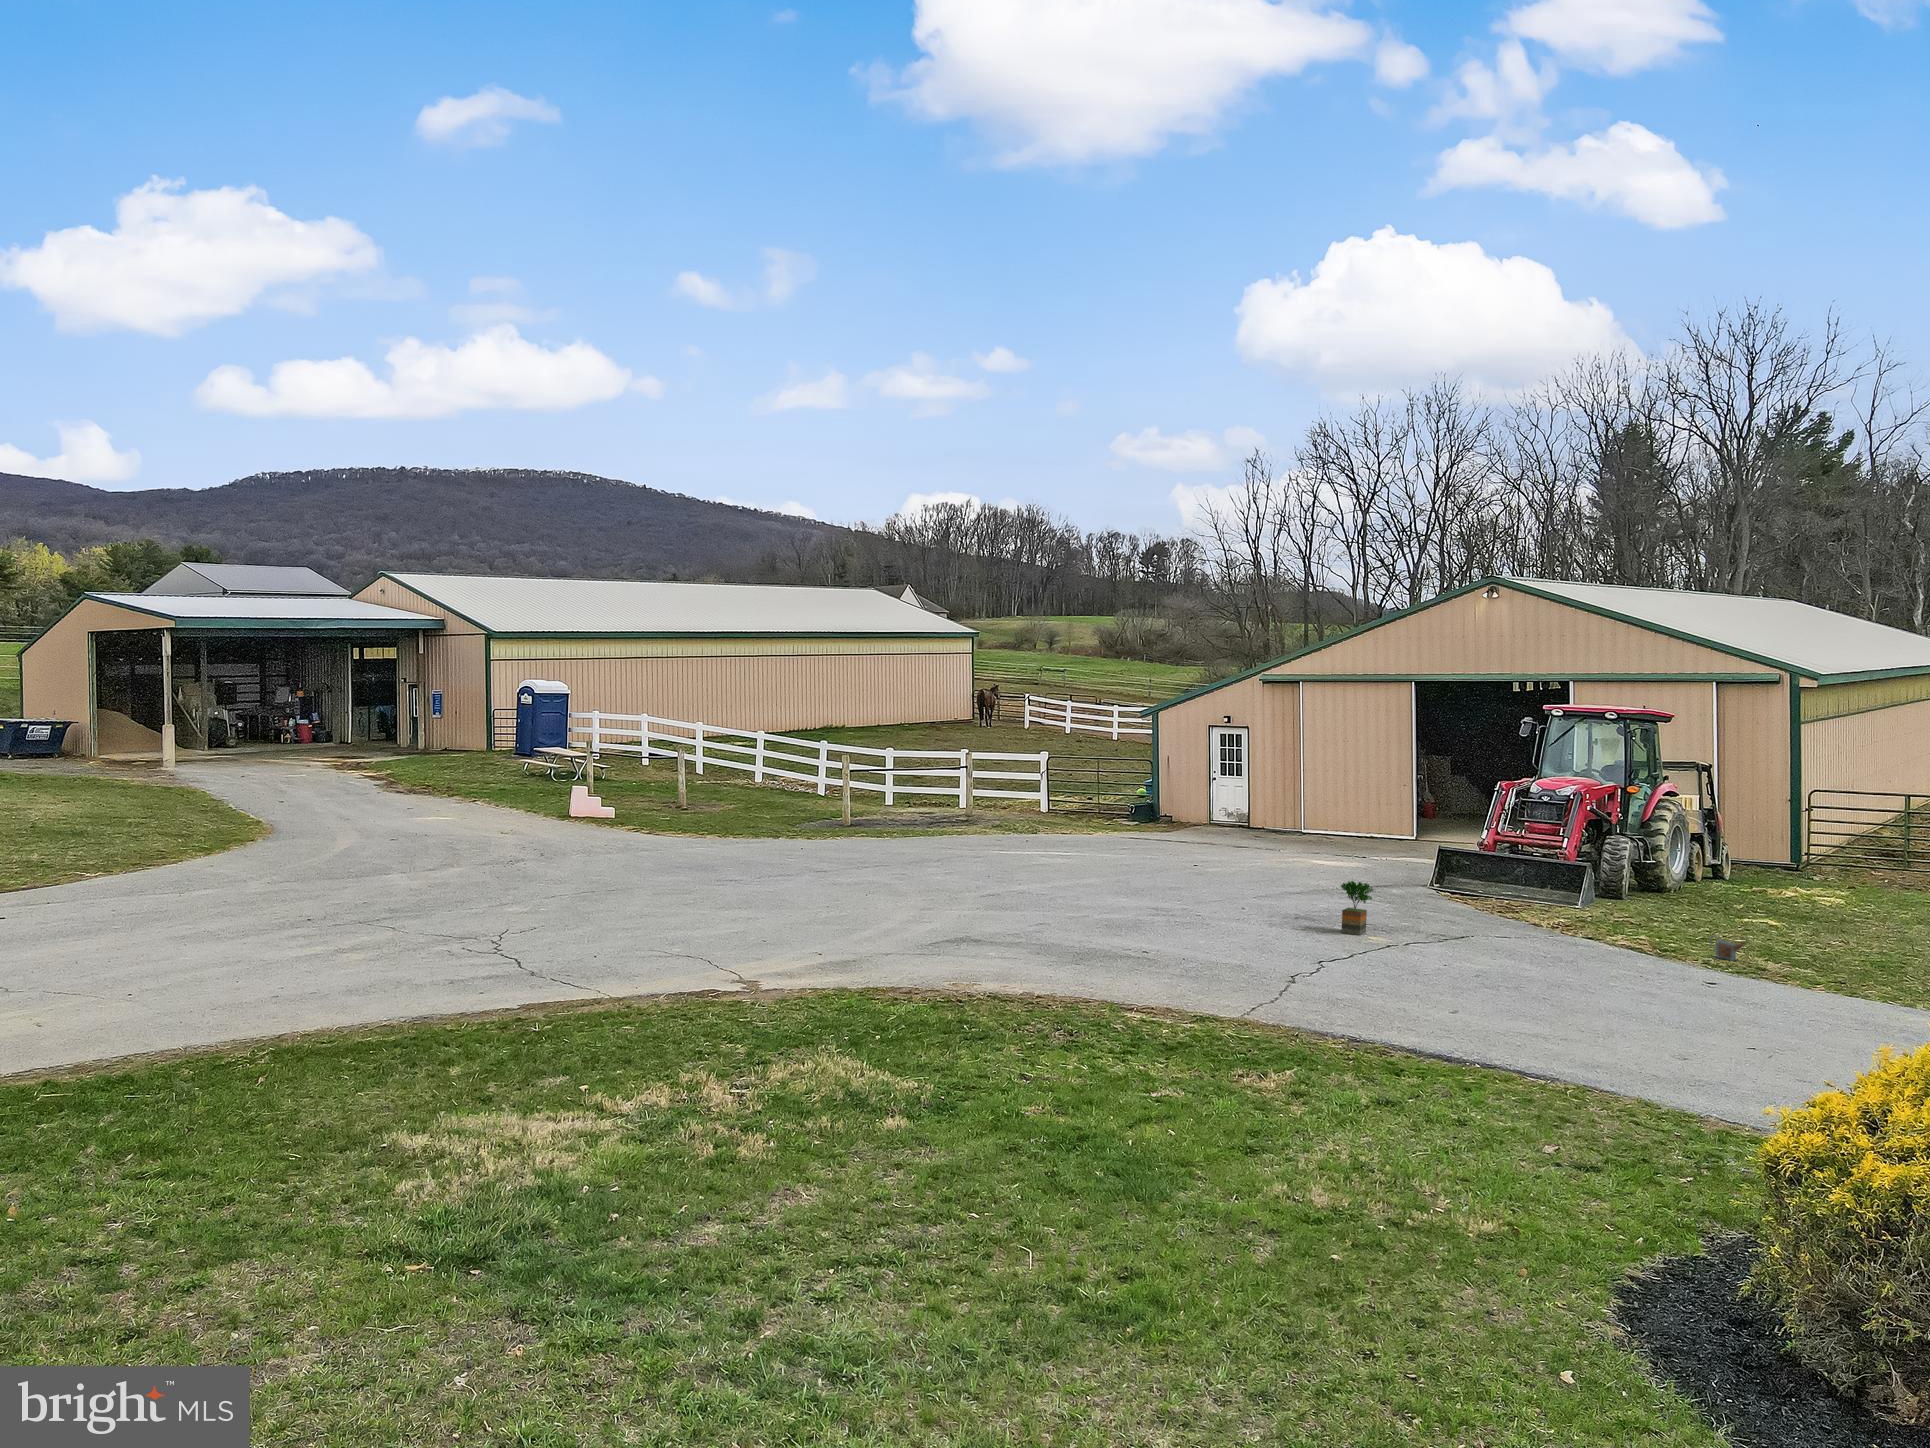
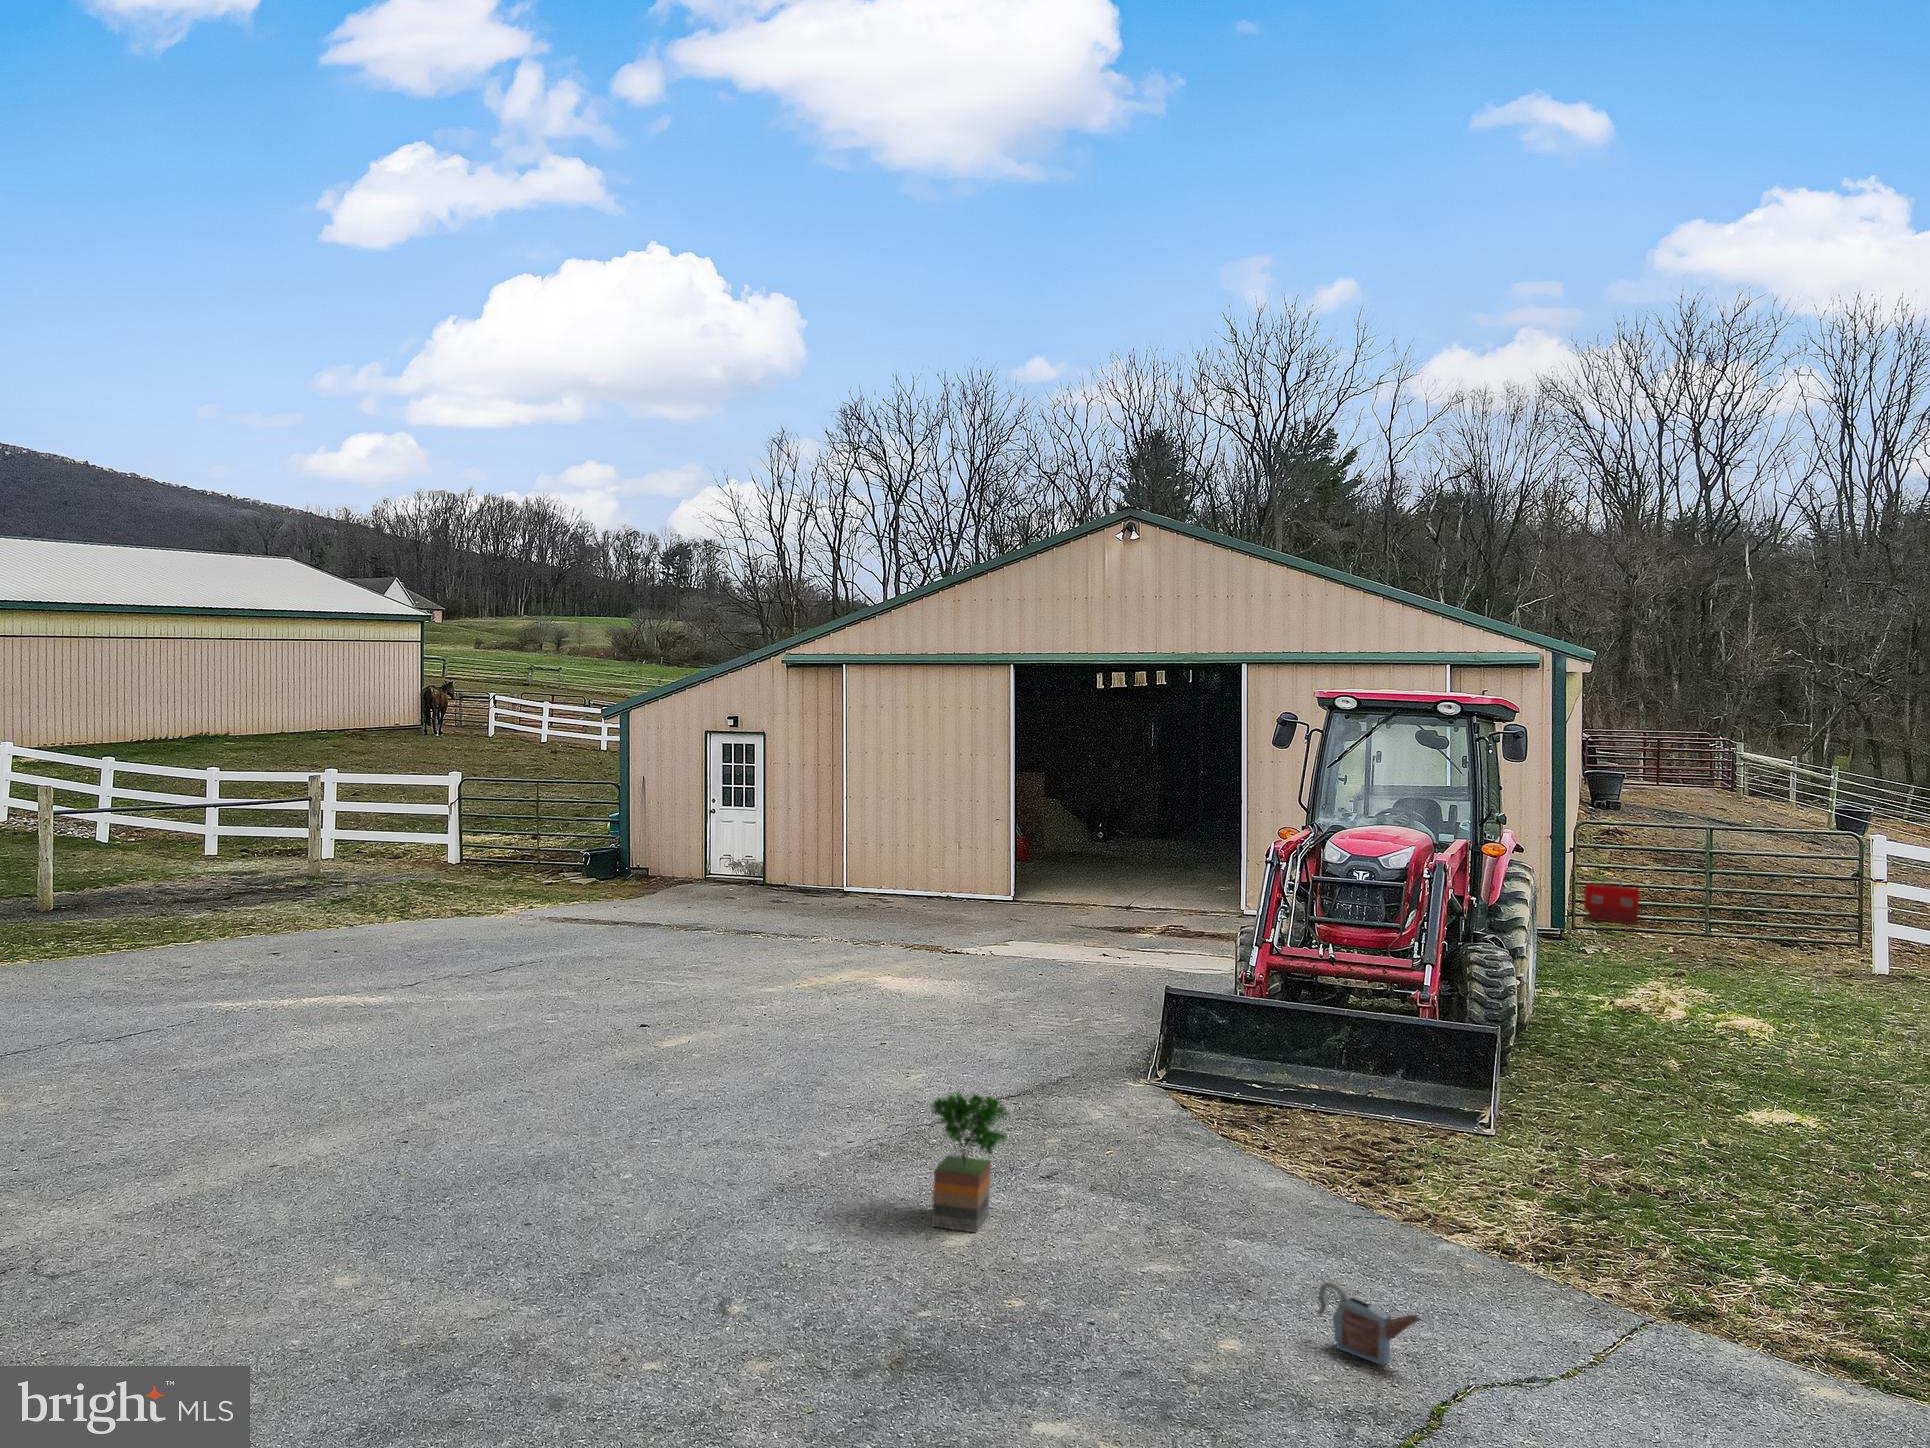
toolbox: none [1843,833,1891,866] -> present [1584,879,1639,924]
watering can: present [1709,935,1746,961] -> present [1318,1282,1420,1365]

